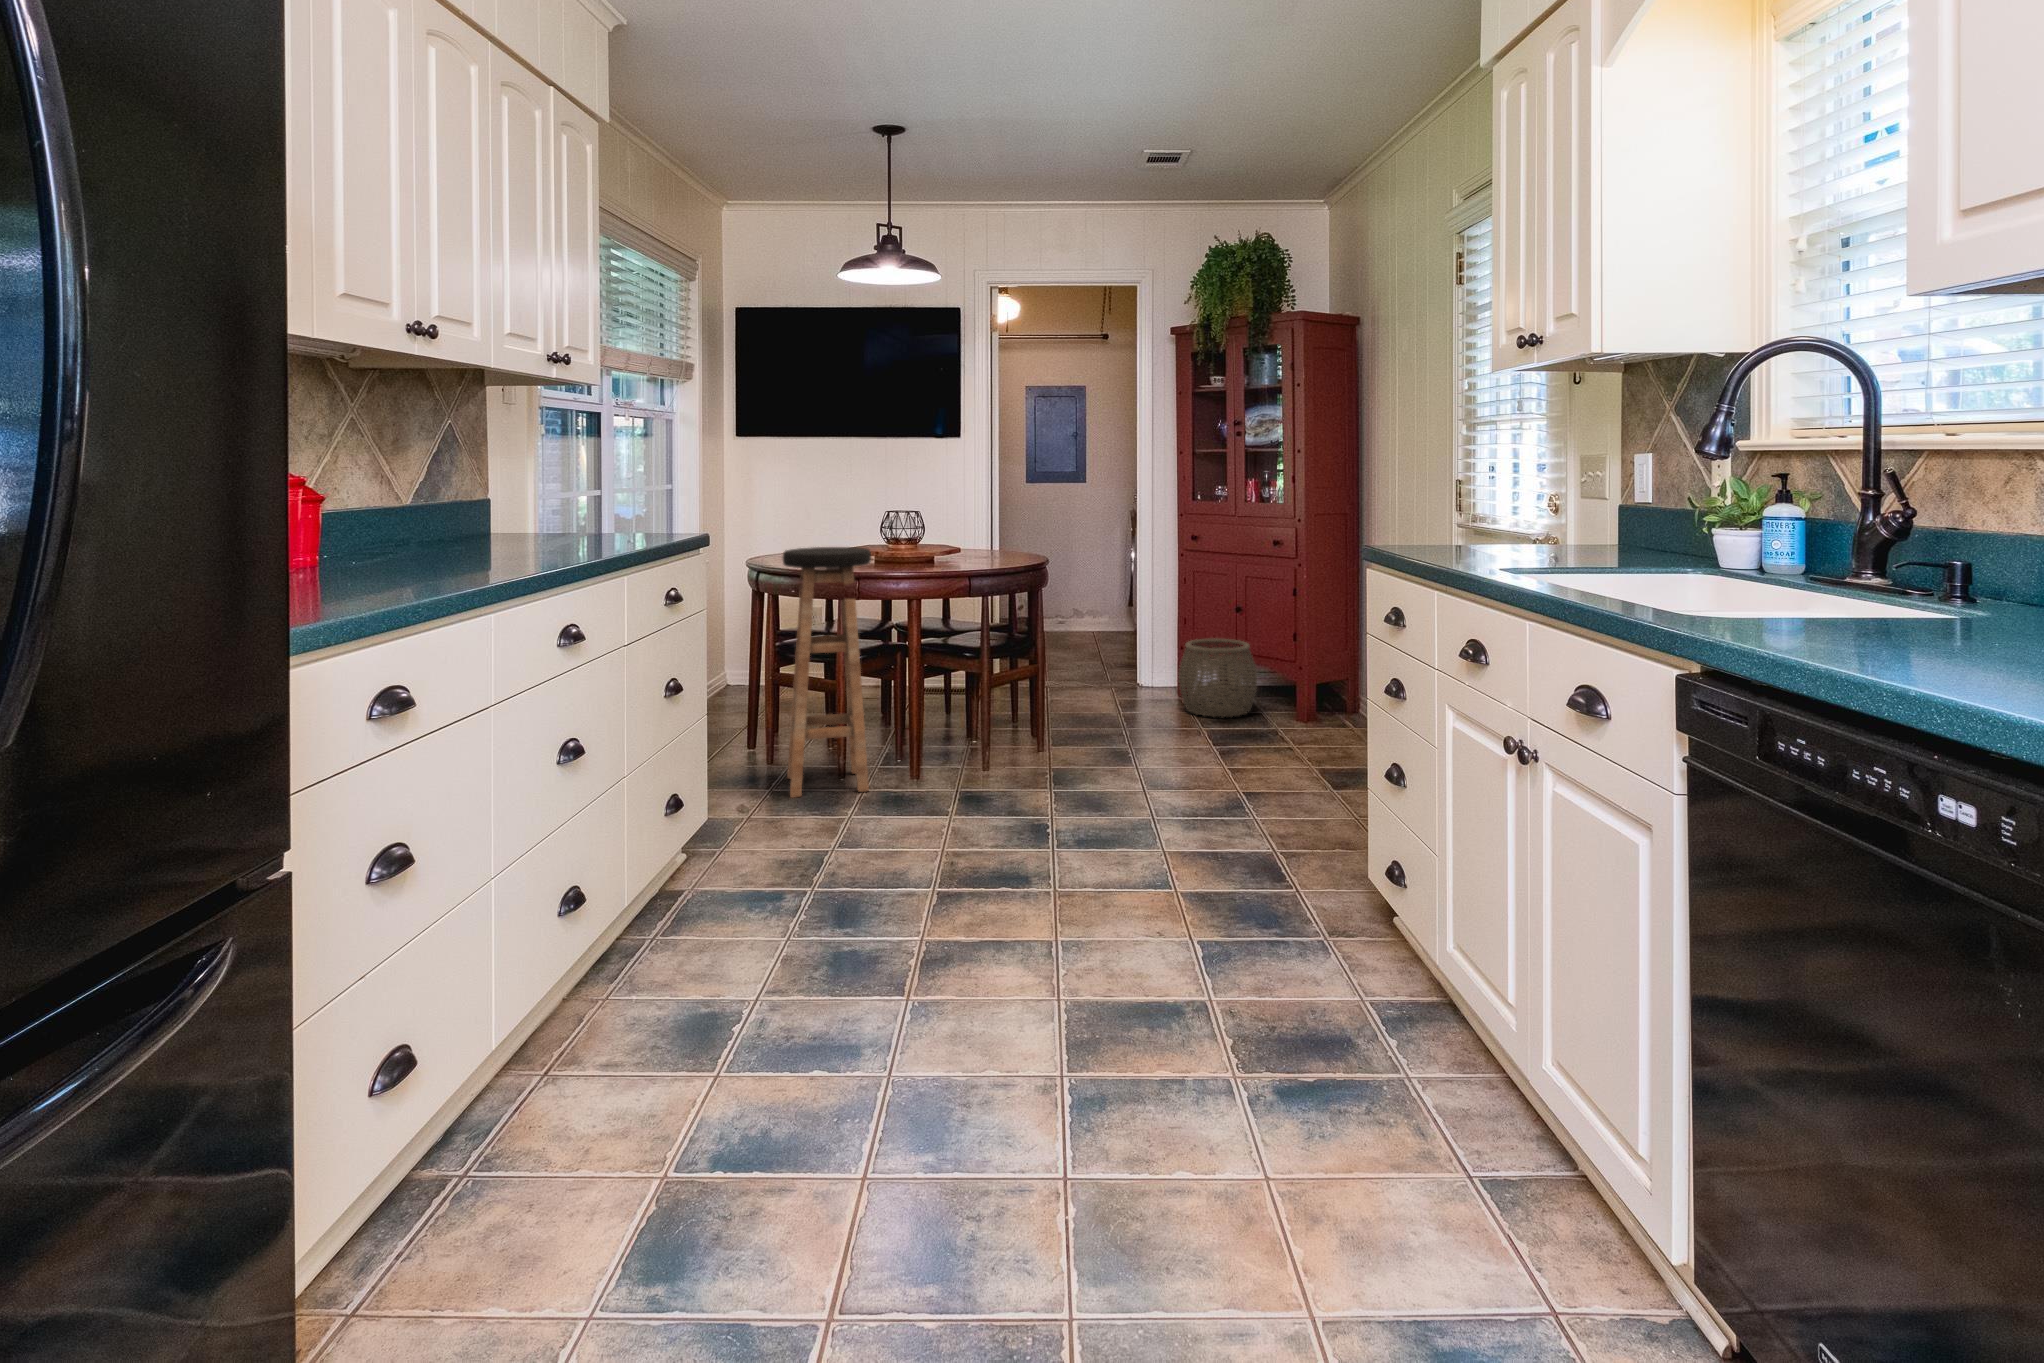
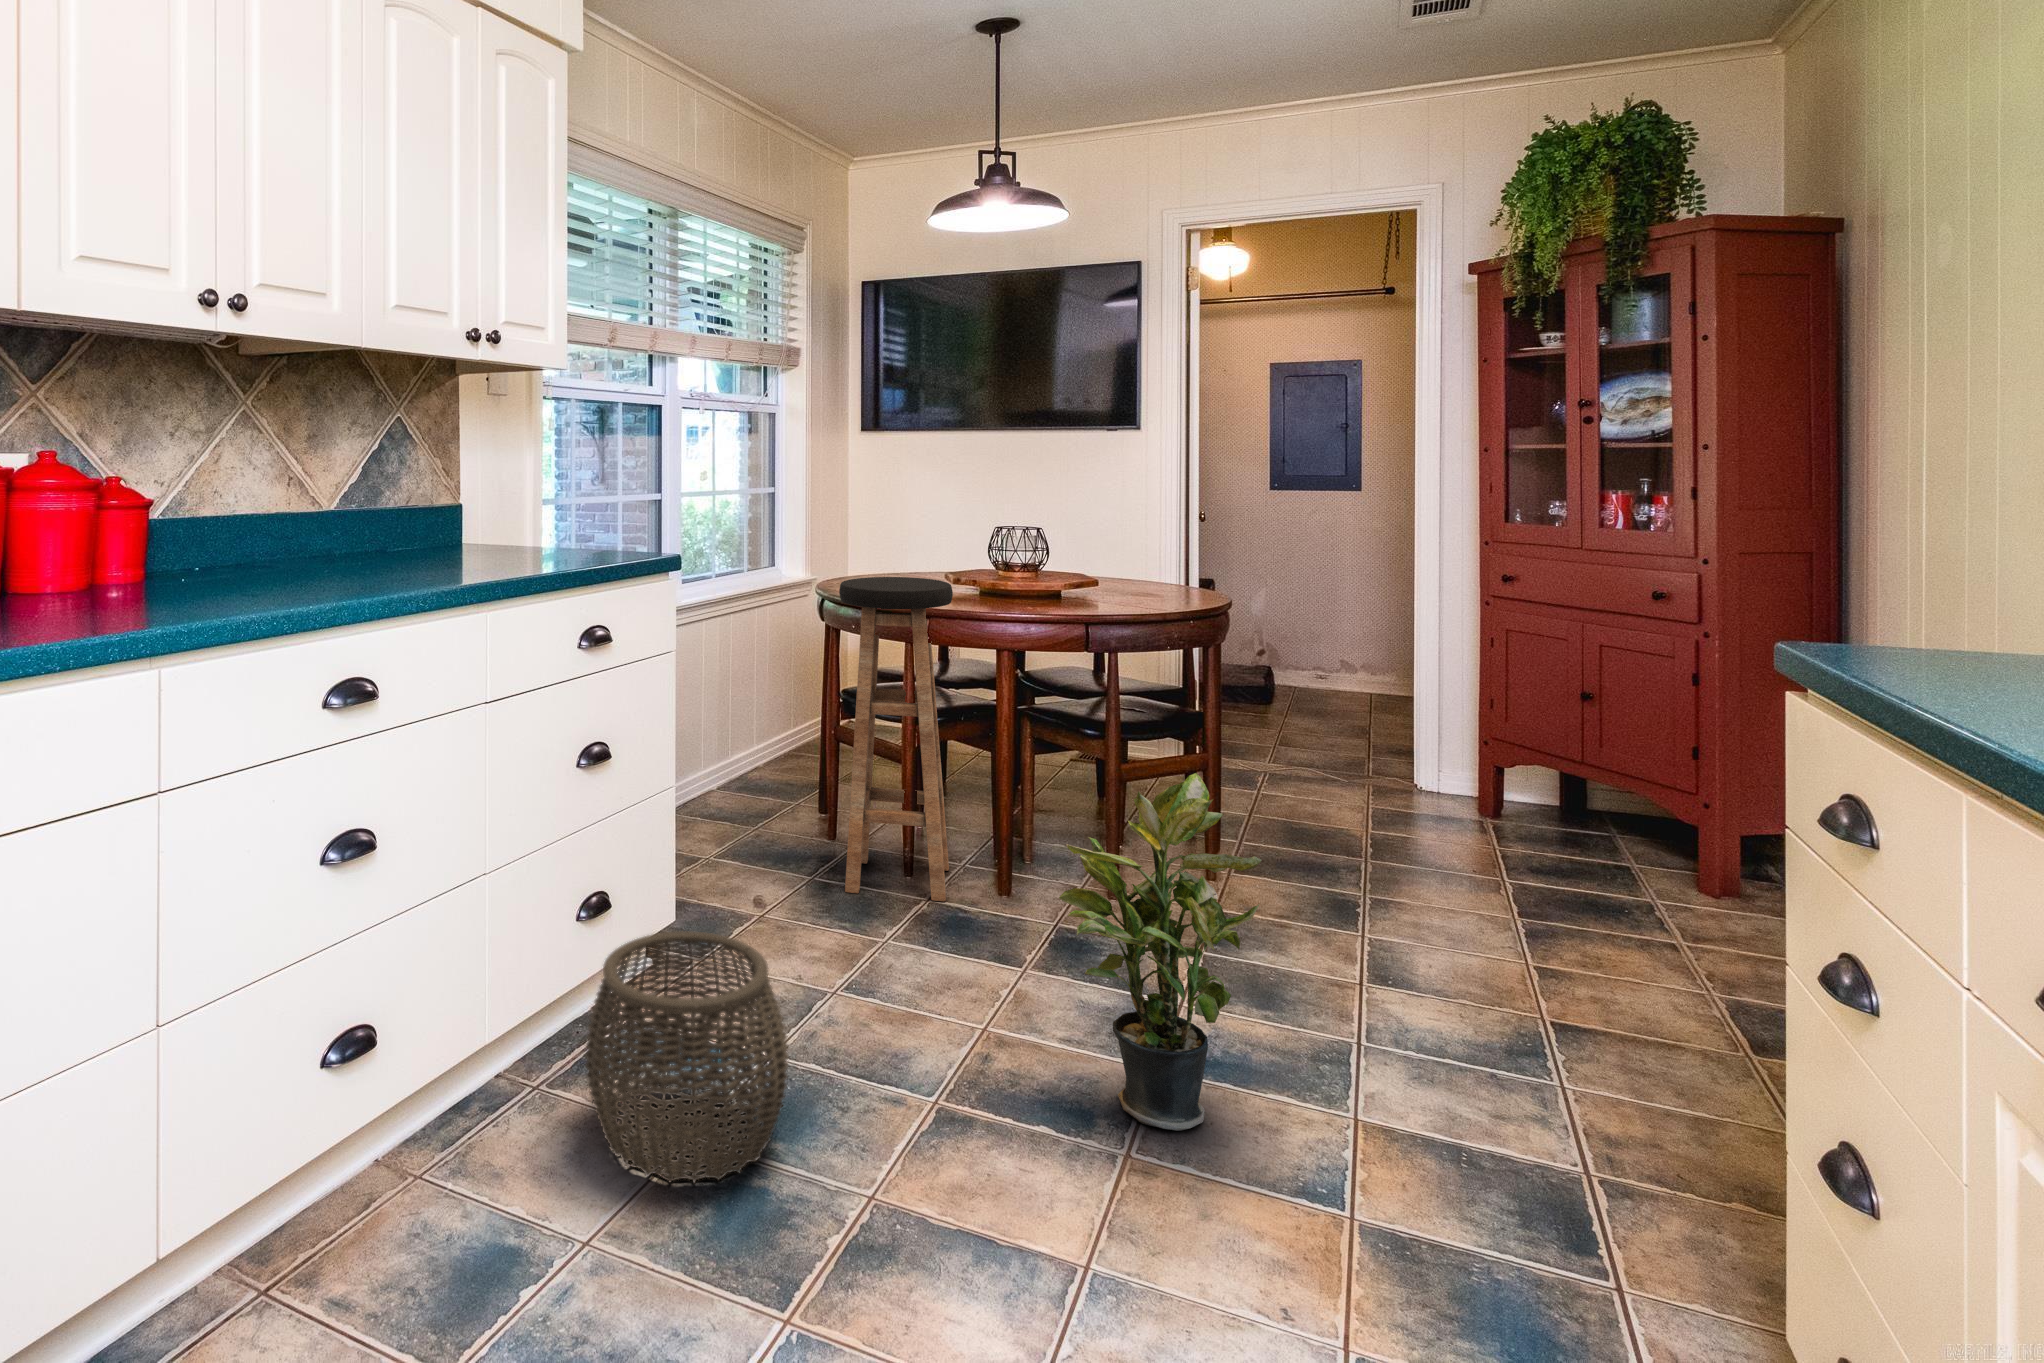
woven basket: present [1179,638,1257,717] -> present [585,931,789,1183]
potted plant: none [992,646,1117,880] -> present [1059,773,1262,1131]

